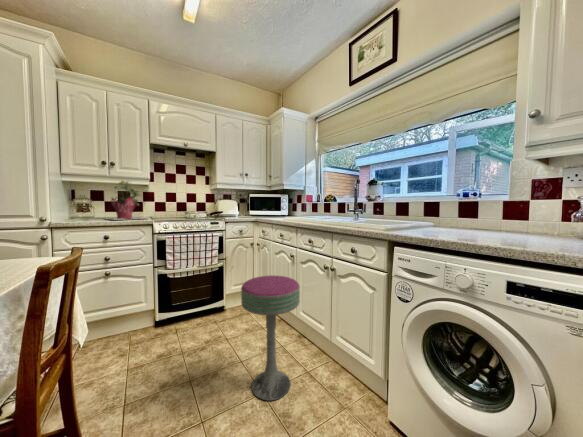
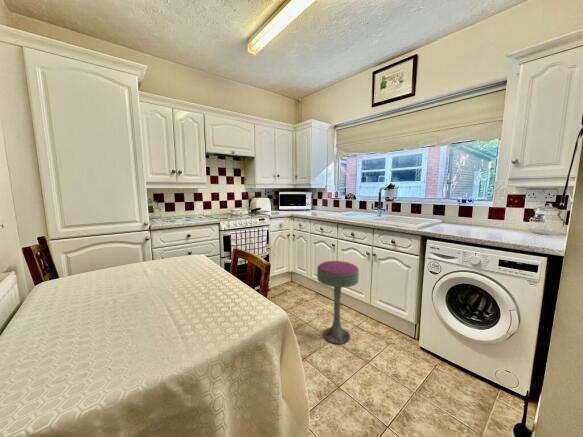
potted plant: present [104,181,148,220] -> none [171,184,209,220]

